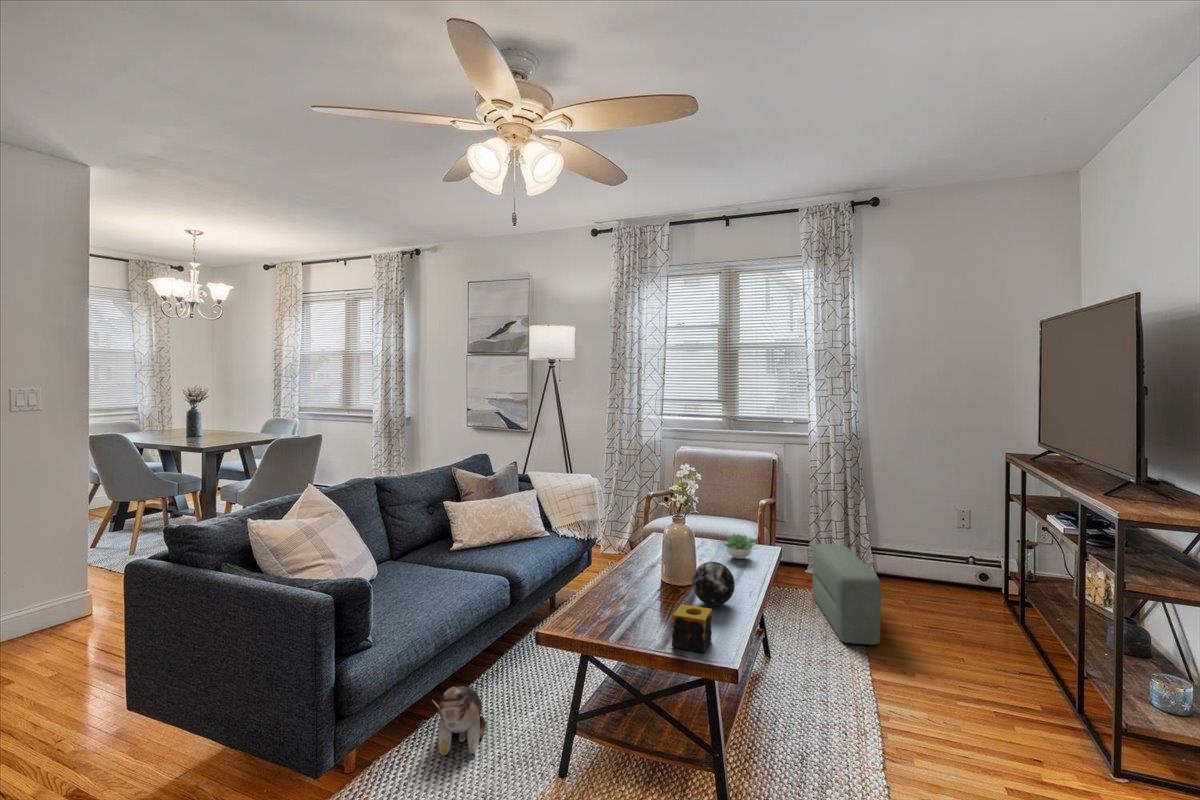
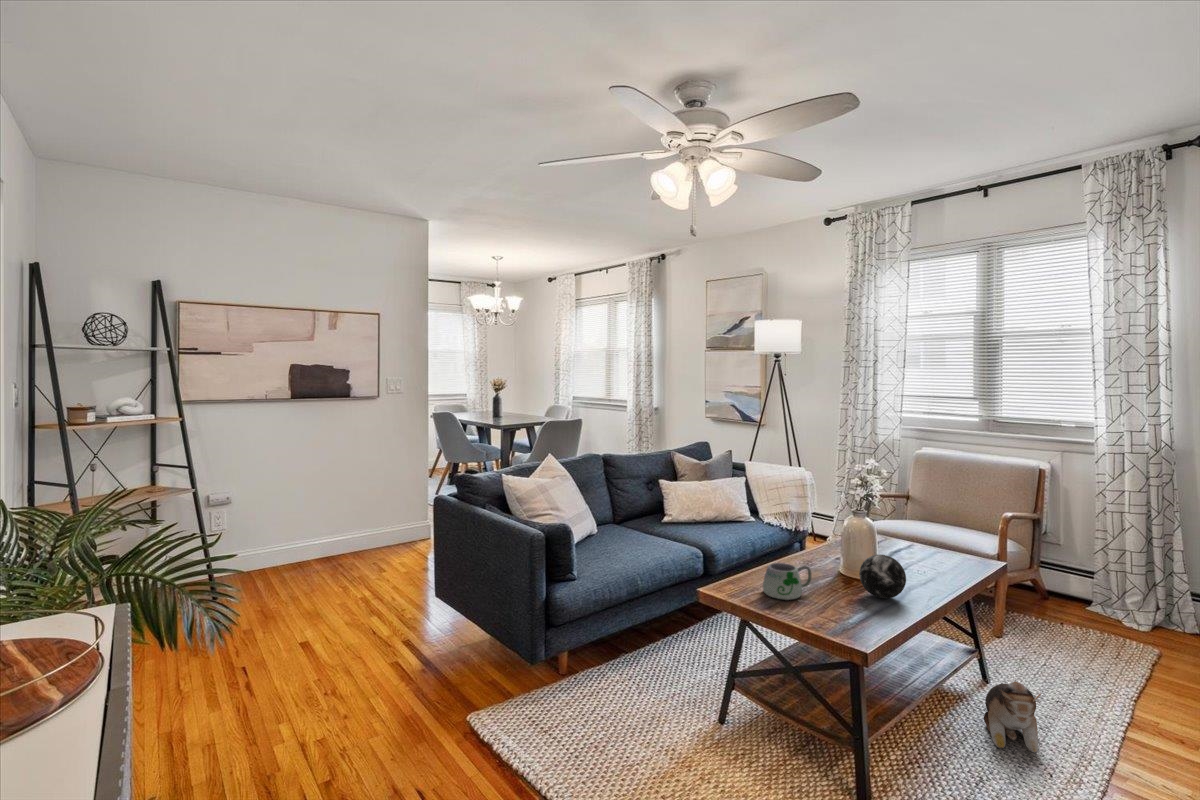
succulent plant: present [723,534,755,559] -> none [923,537,965,564]
pouf: present [812,544,881,645] -> none [1079,570,1156,696]
mug: none [604,584,657,626] -> present [763,563,811,600]
candle: present [672,604,712,652] -> none [814,586,859,632]
plush toy: present [432,686,486,756] -> present [984,681,1041,752]

